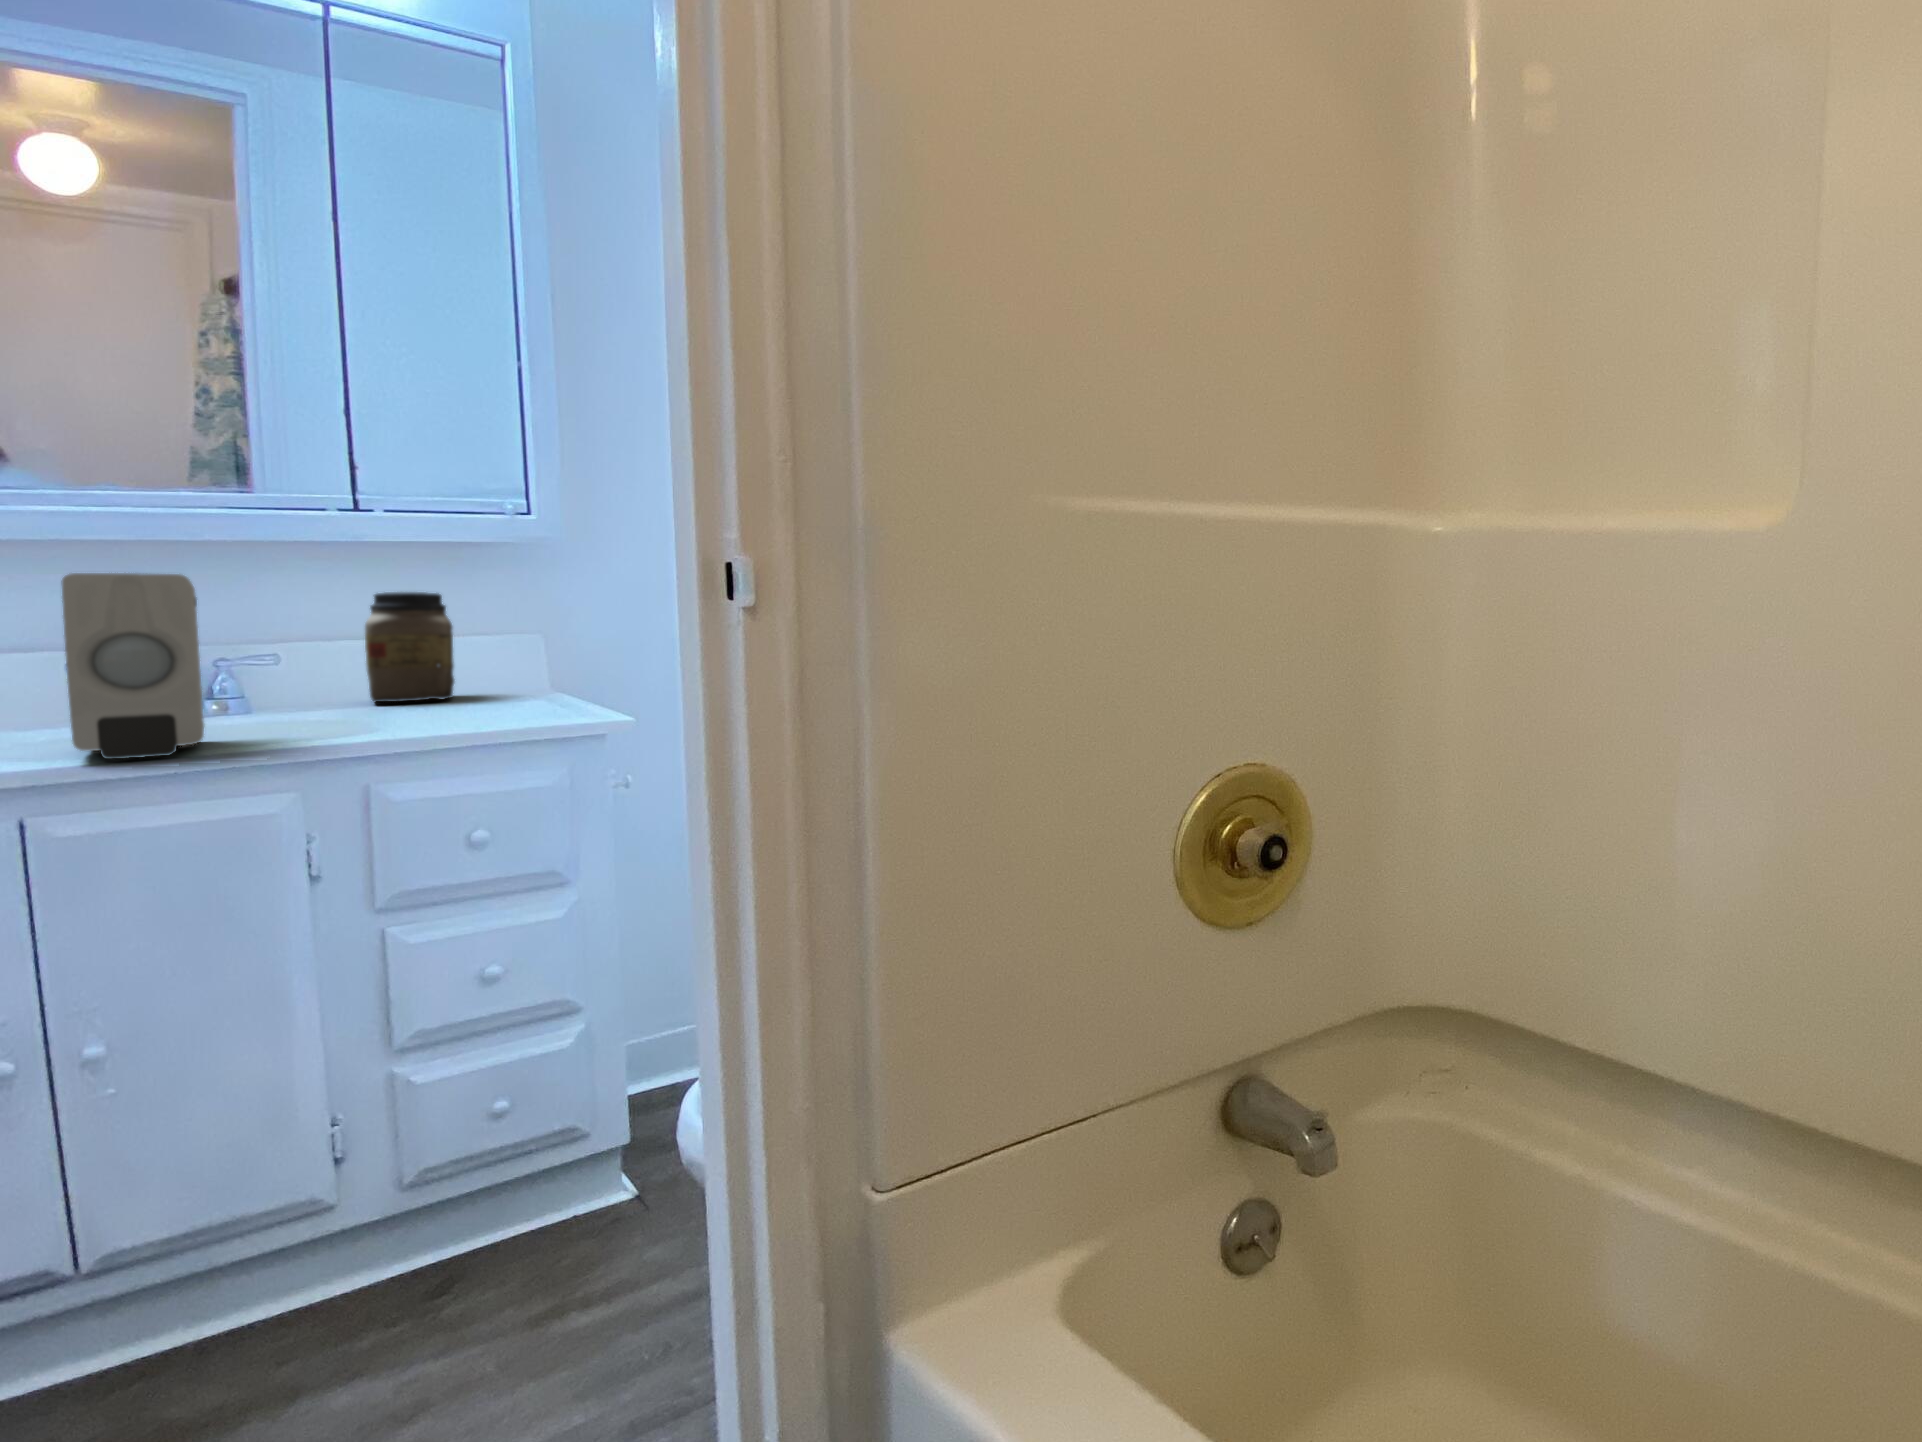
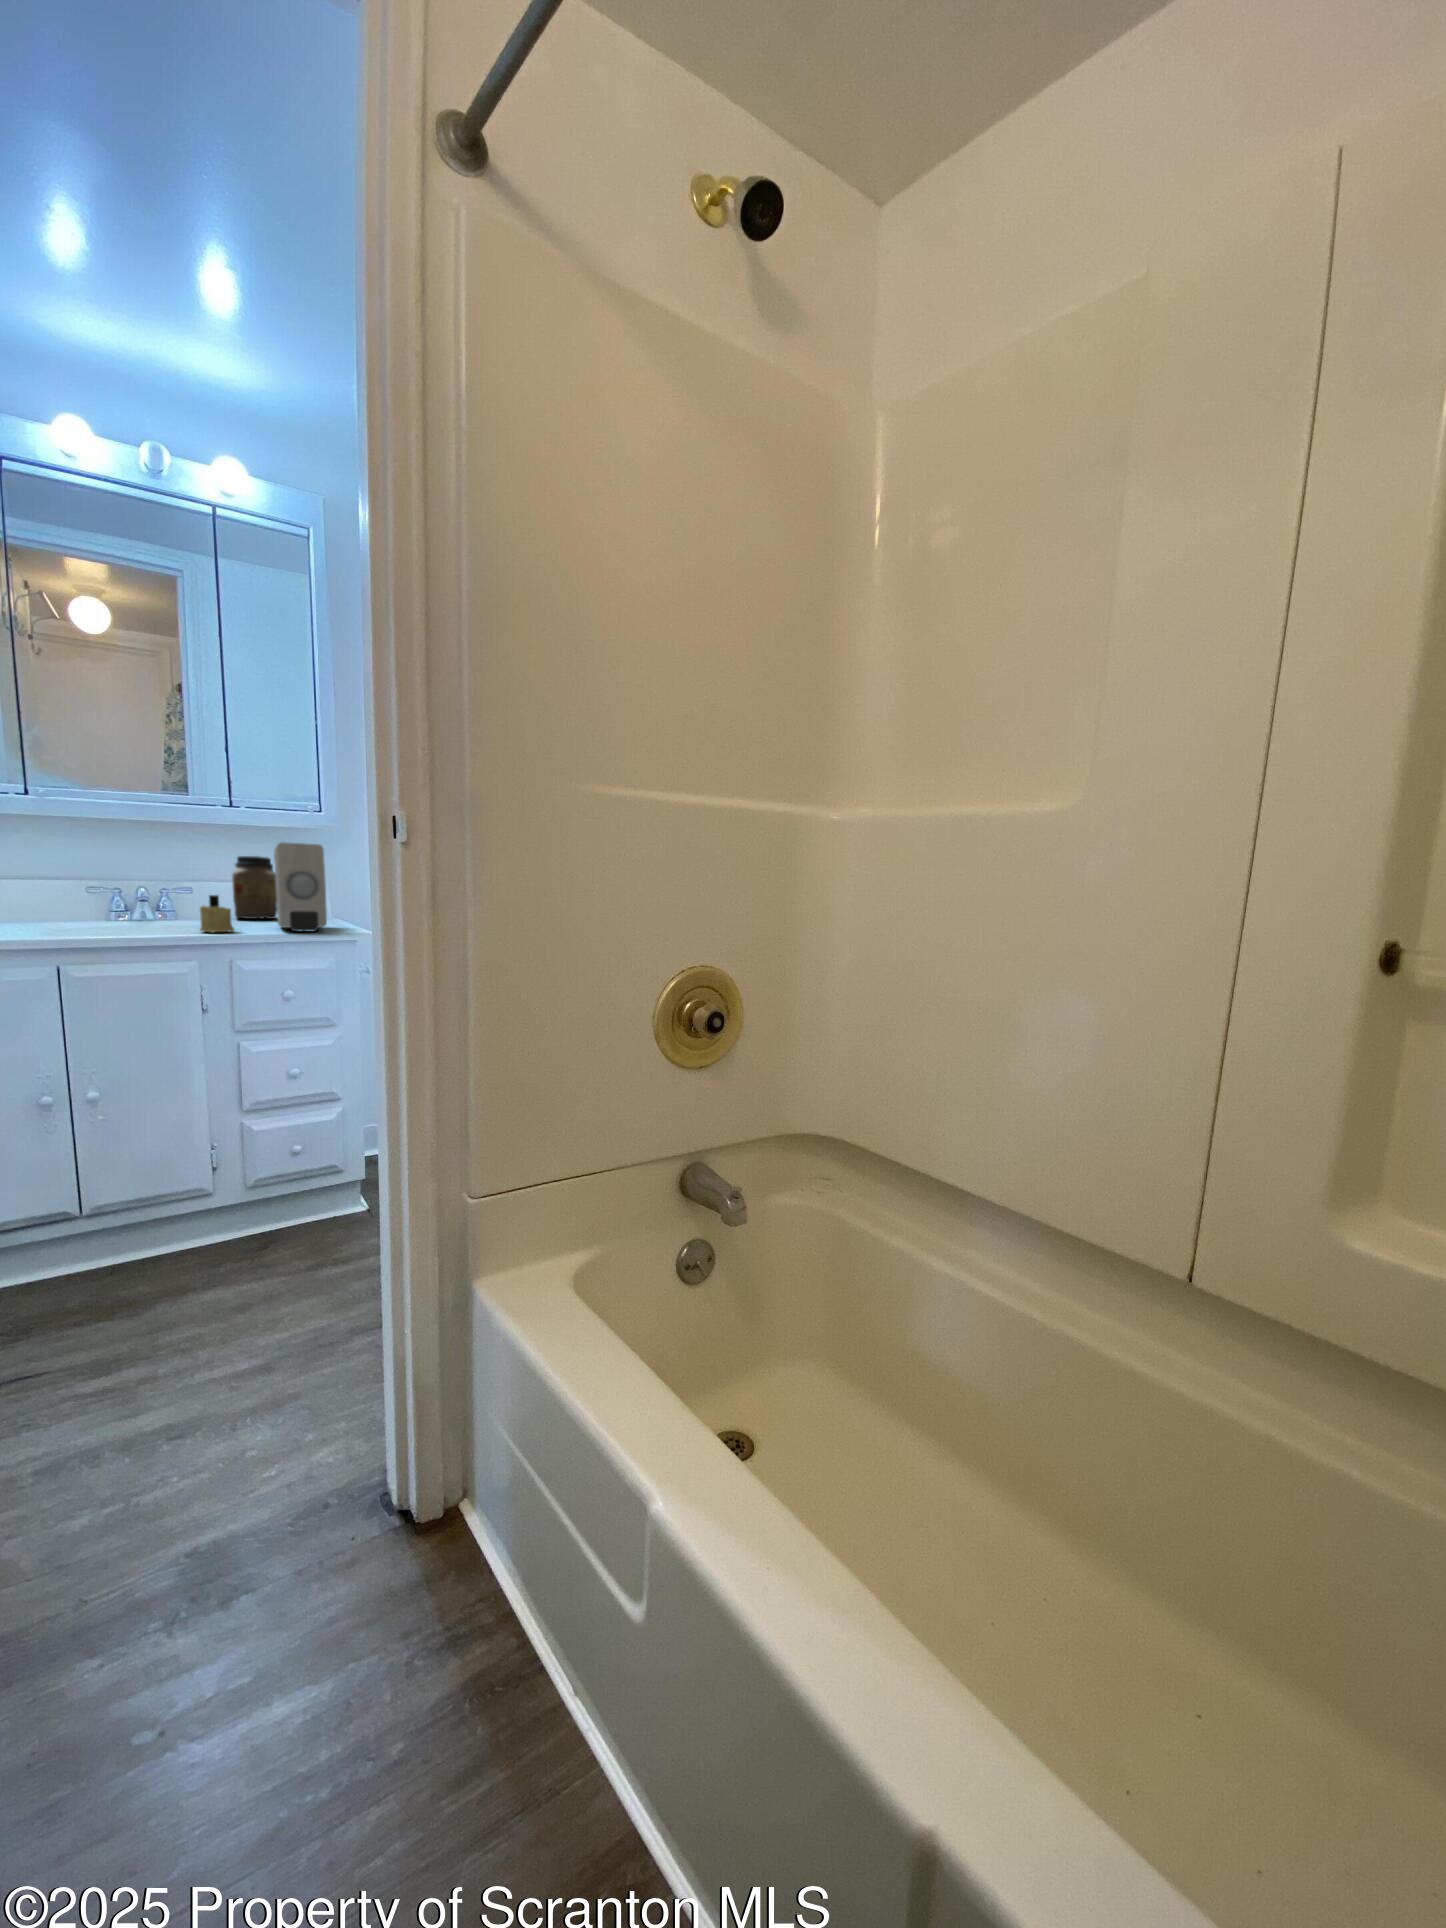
soap dispenser: present [62,573,204,759] -> present [274,842,327,931]
candle: none [302,668,375,735] -> present [200,895,234,932]

